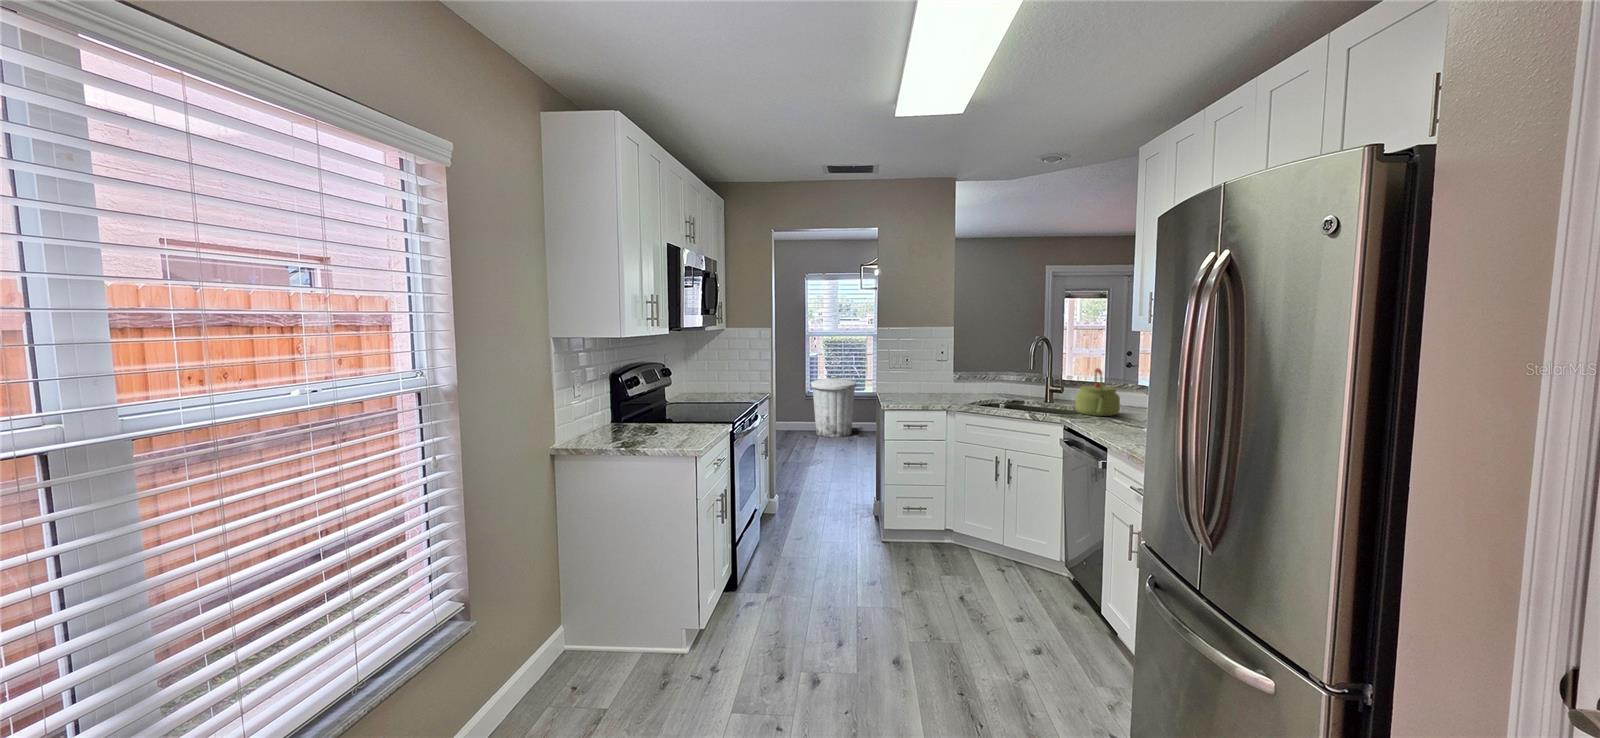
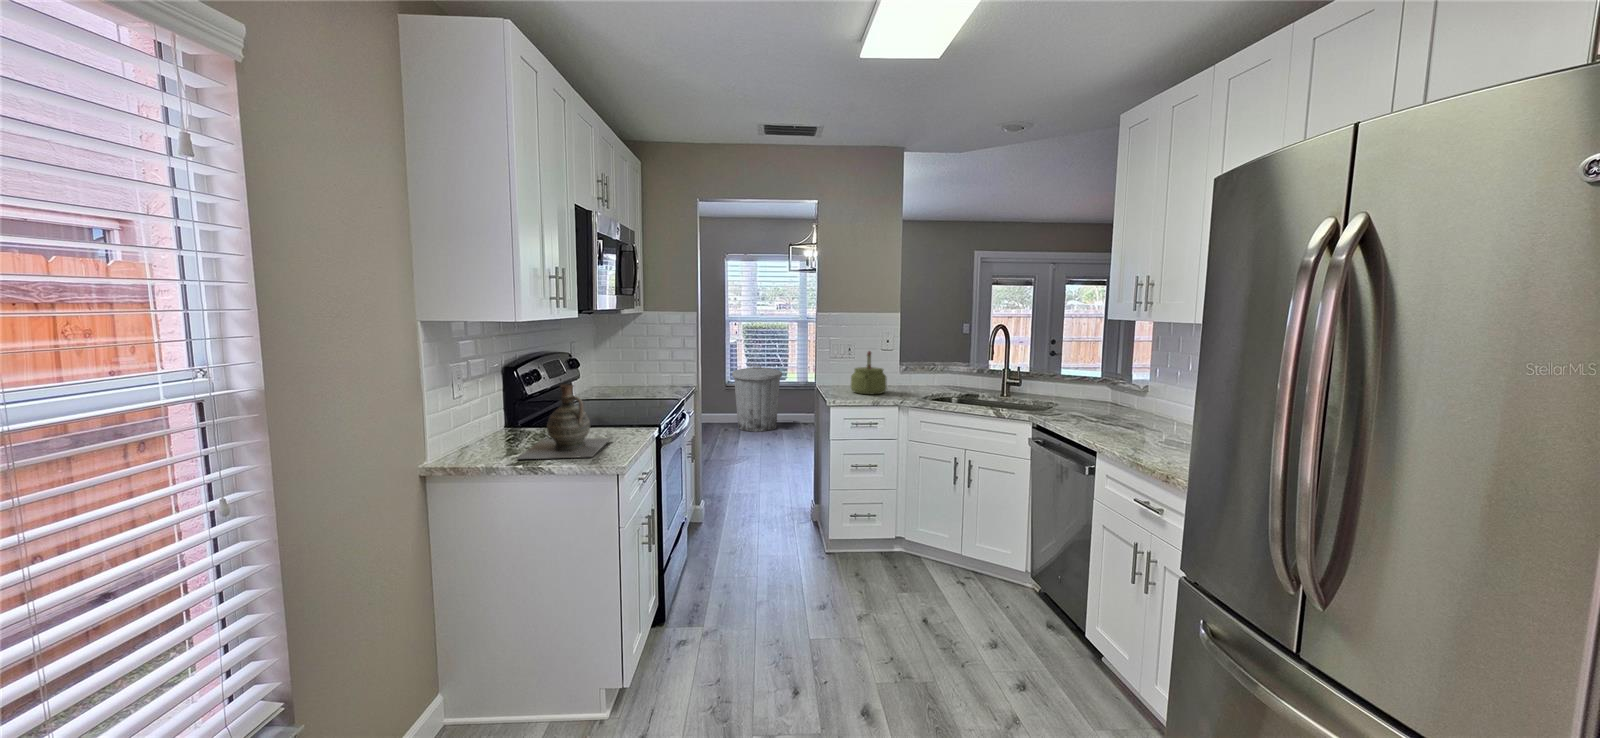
kettle: present [1075,368,1120,416] -> present [851,351,887,394]
ceramic jug: none [618,386,692,443] -> present [517,384,610,459]

